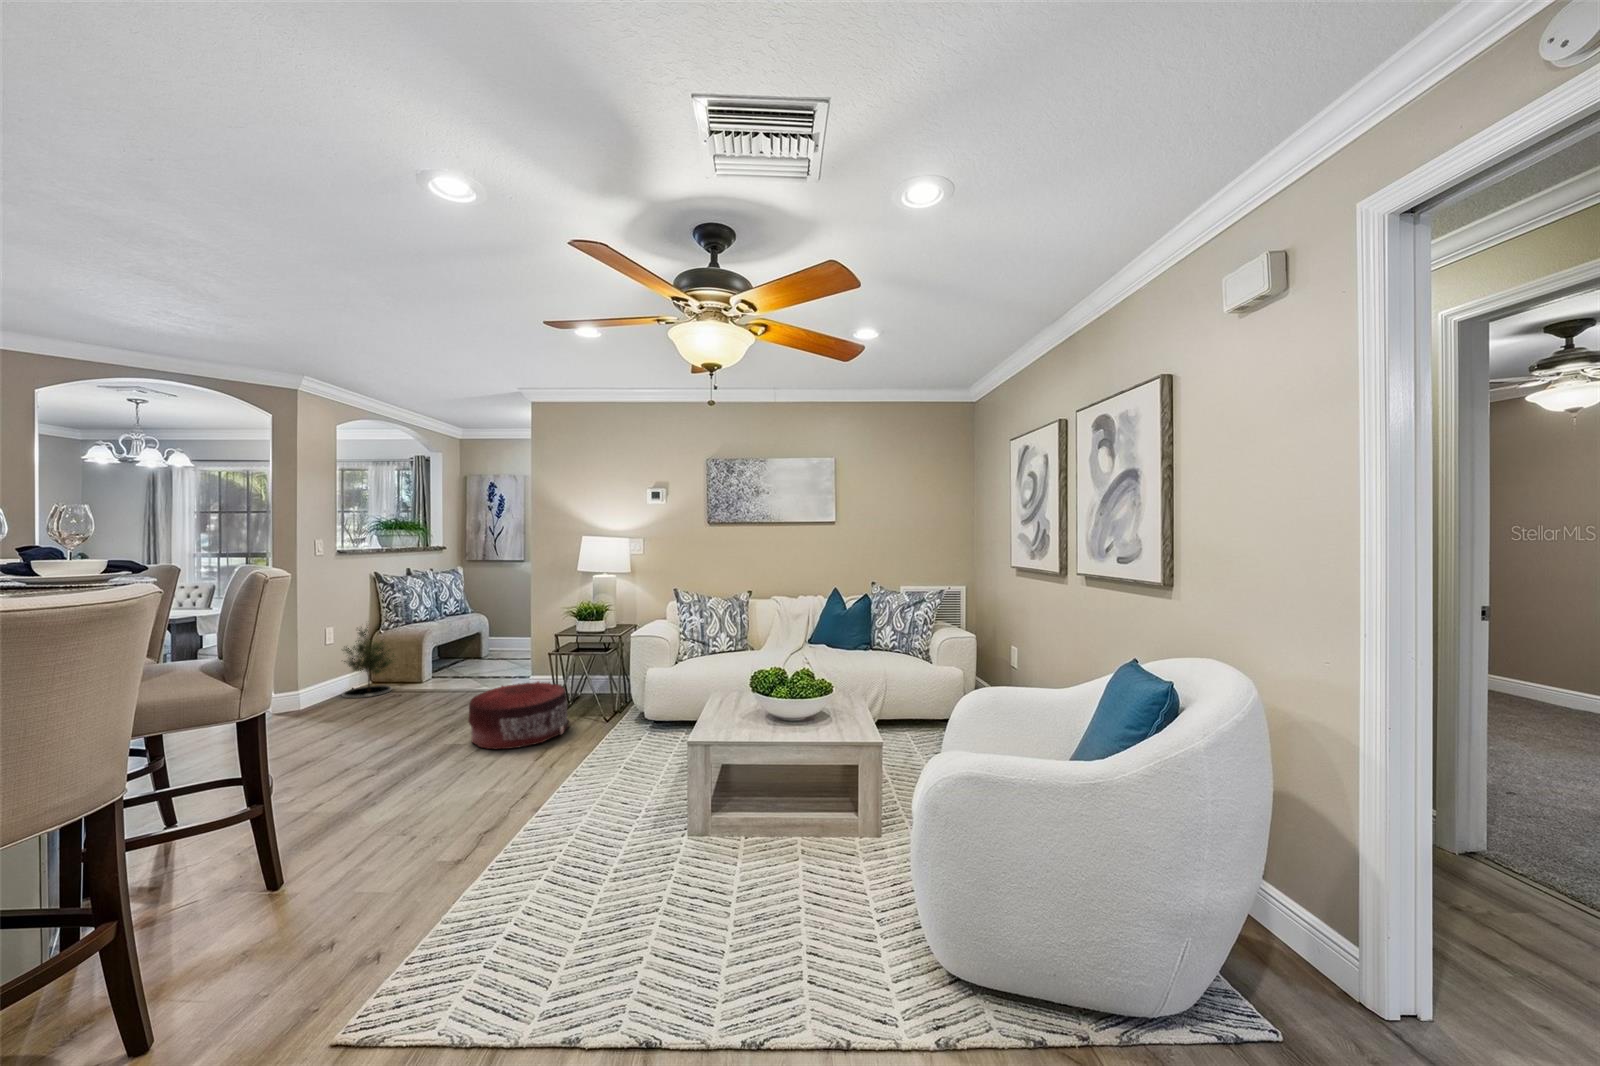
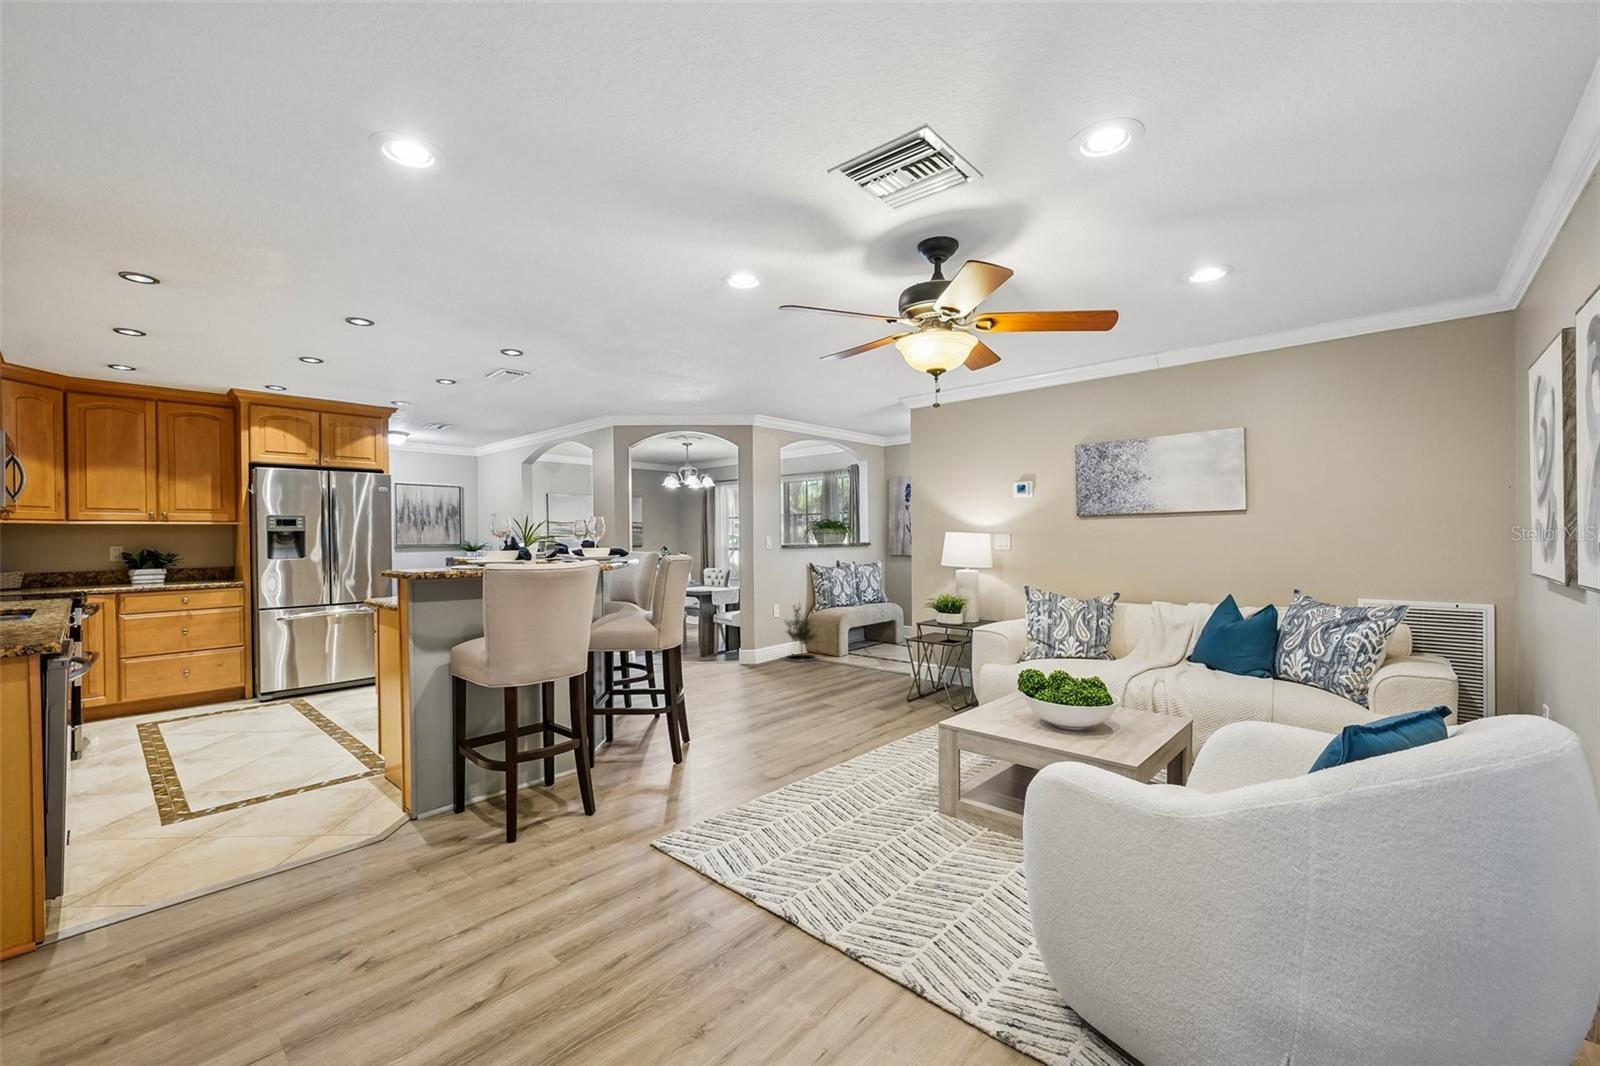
pouf: present [468,682,569,749] -> none [835,662,920,717]

